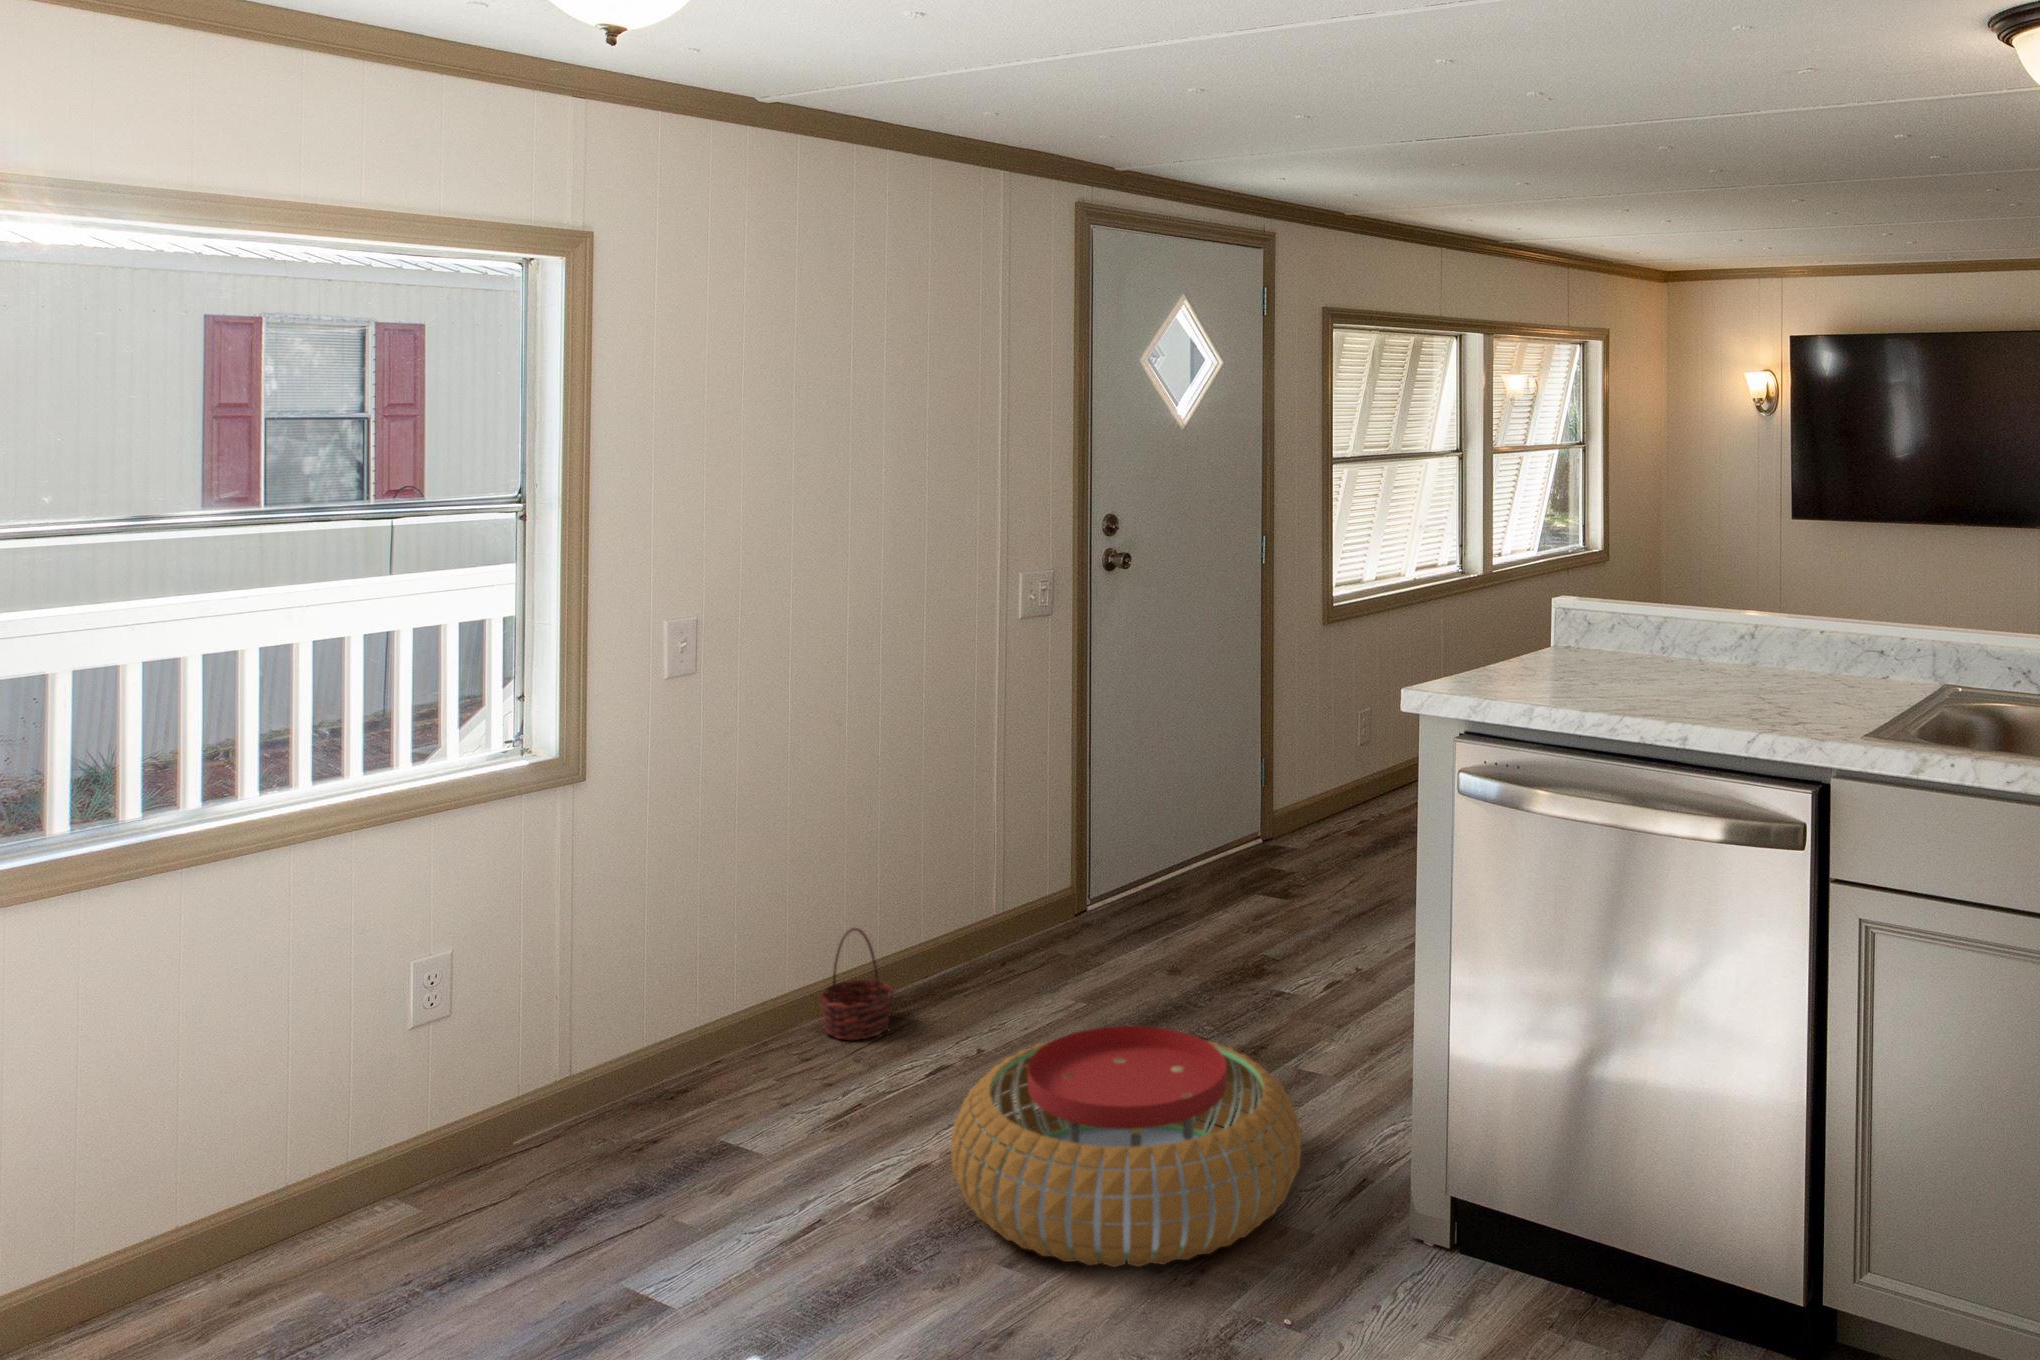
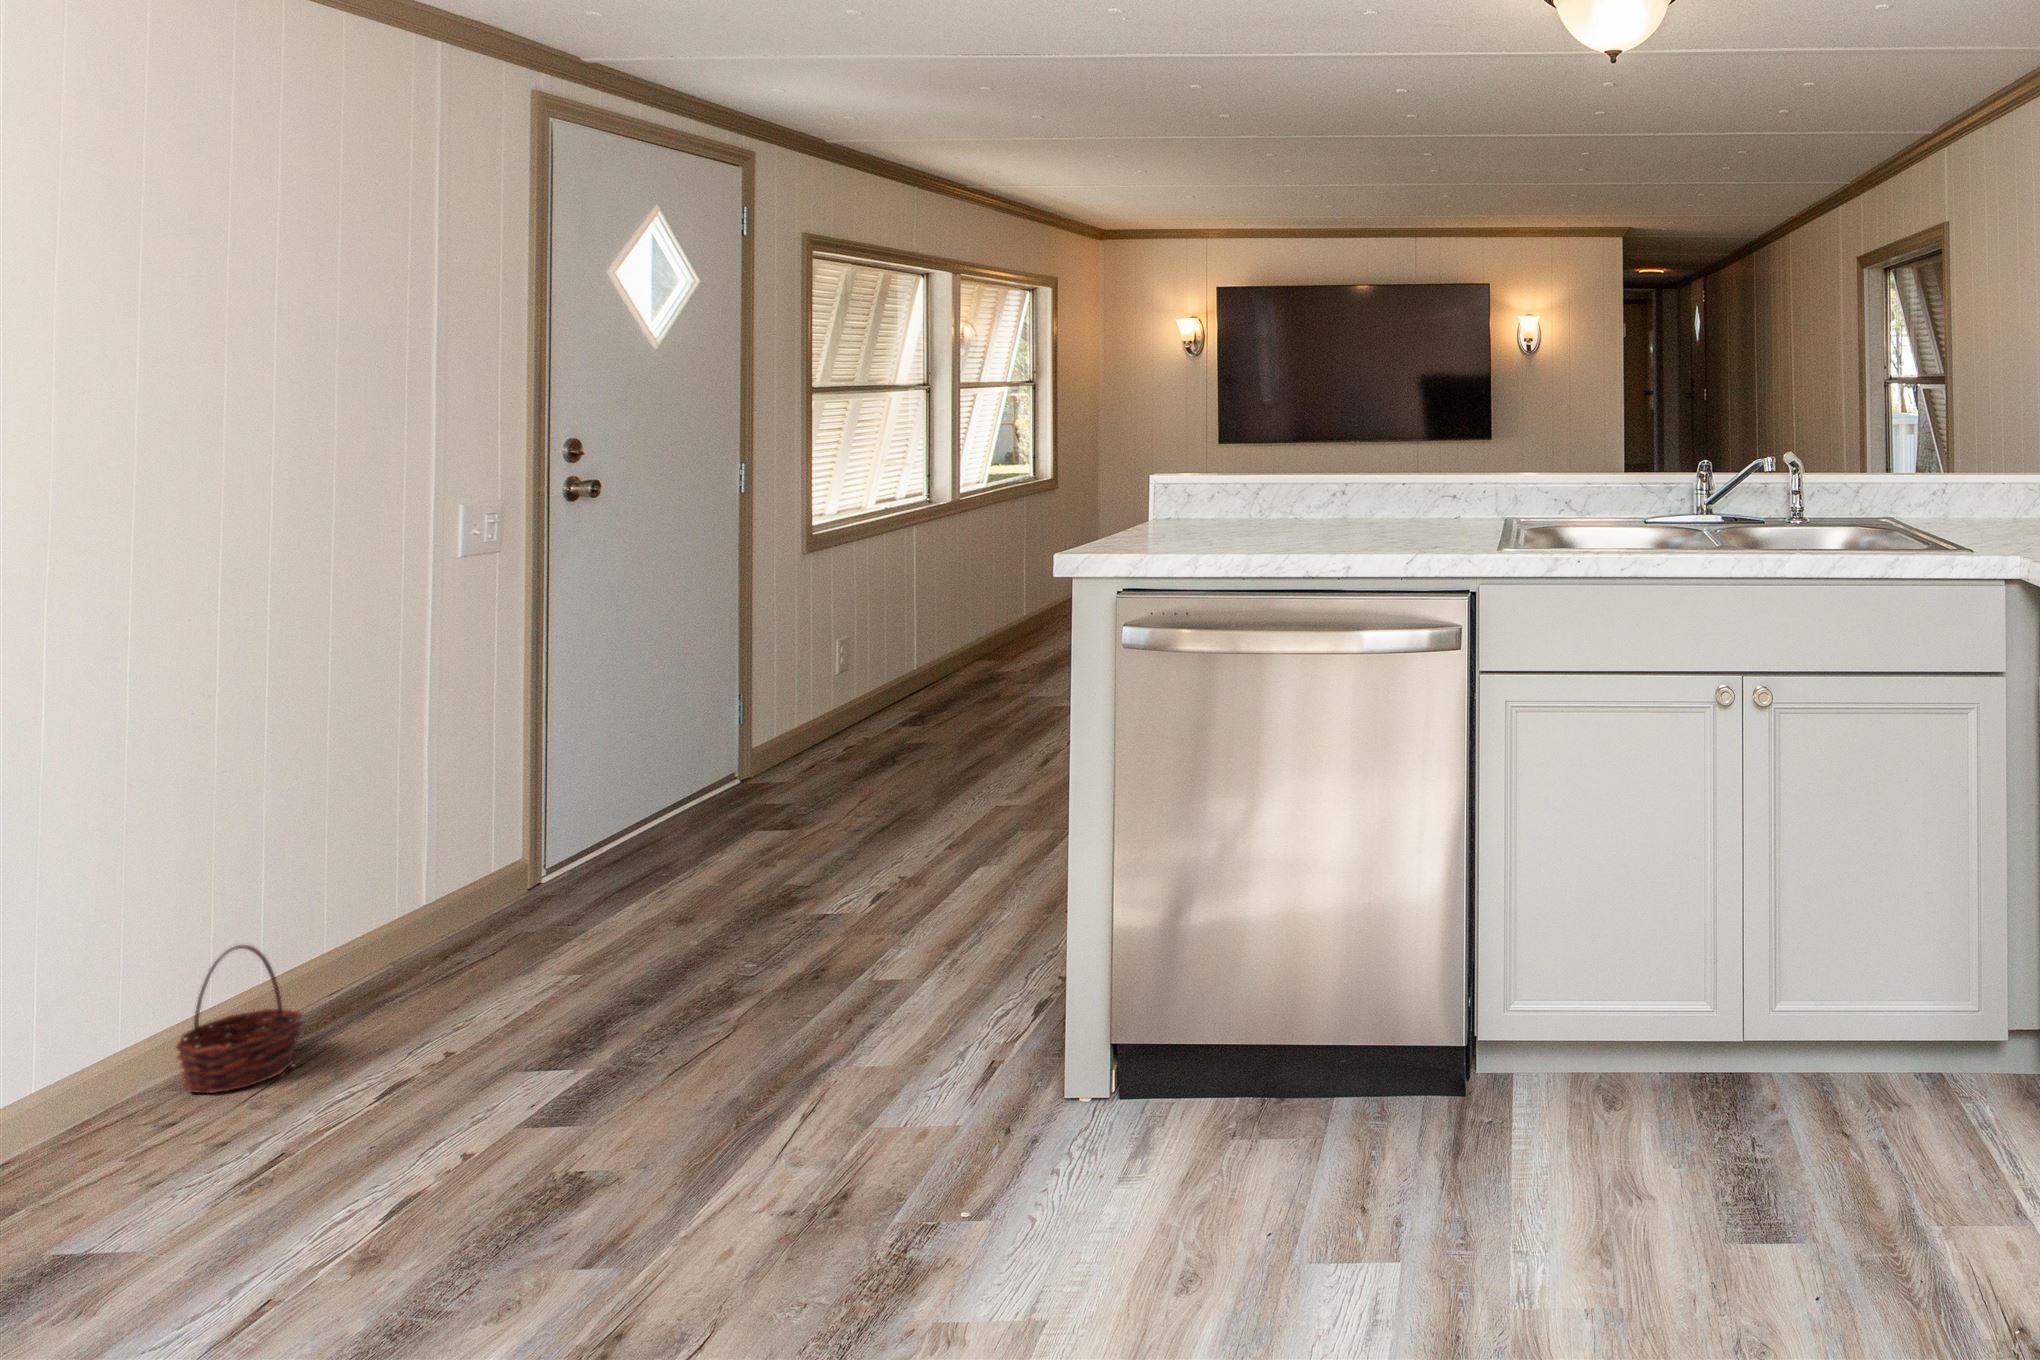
pouf: present [951,1026,1301,1267] -> none [475,958,933,1241]

